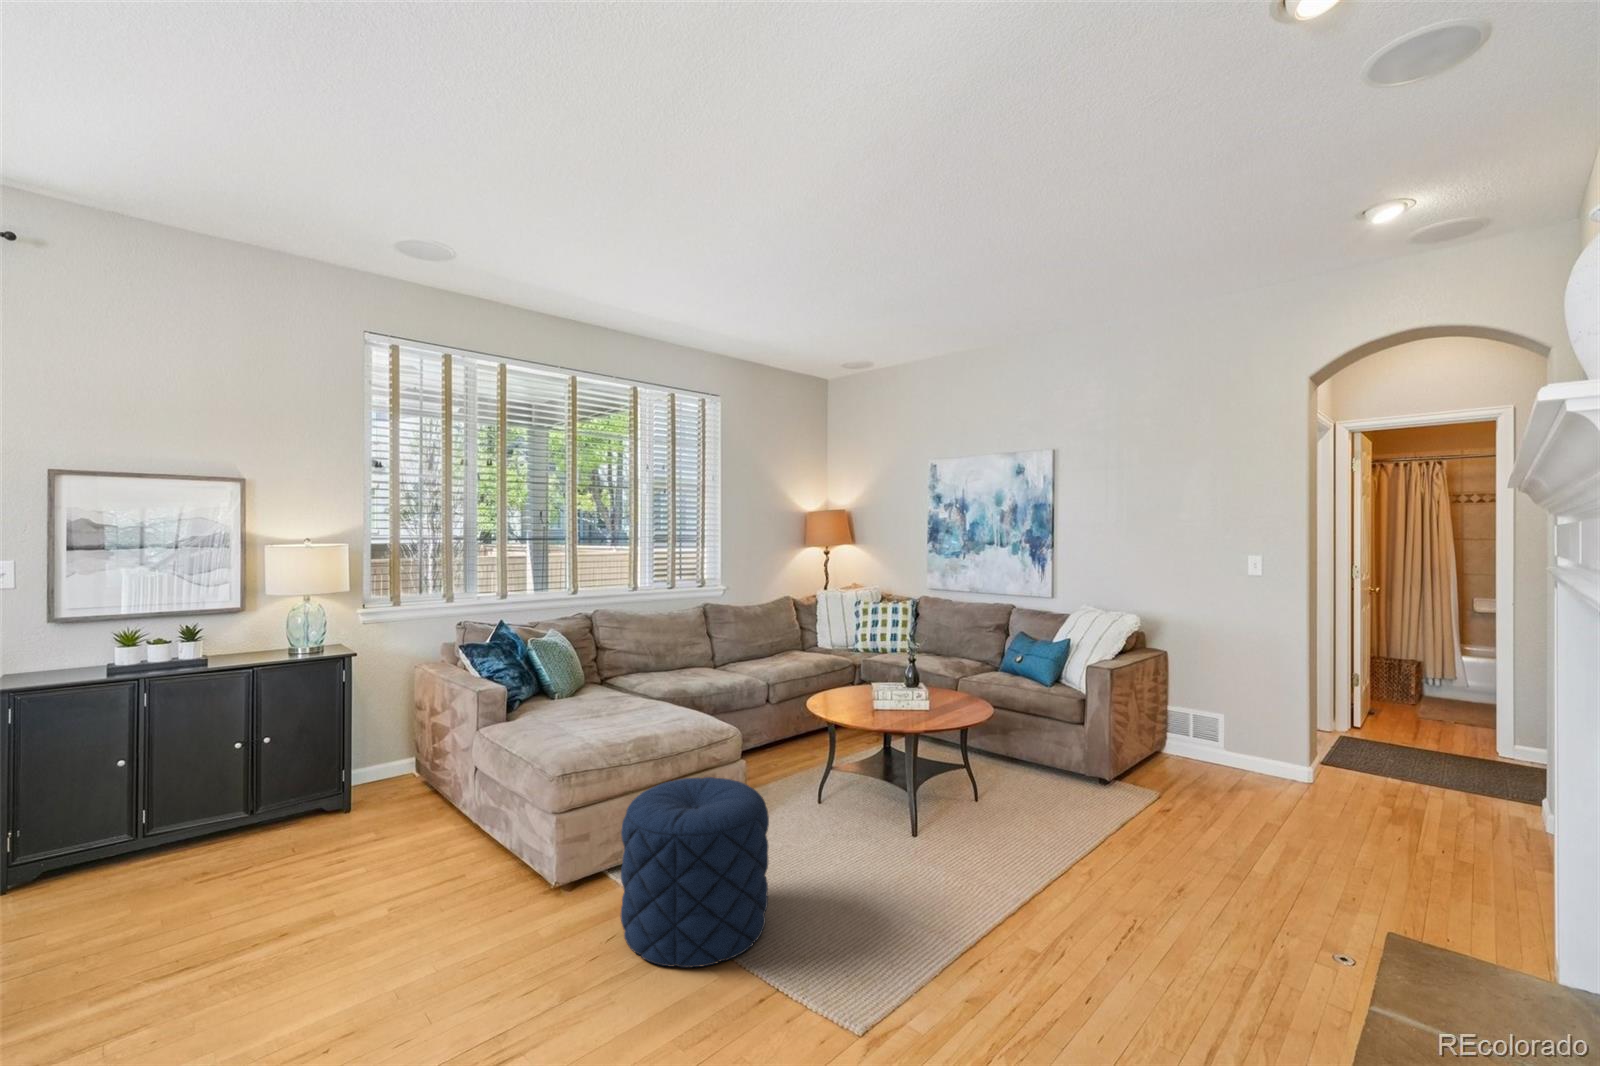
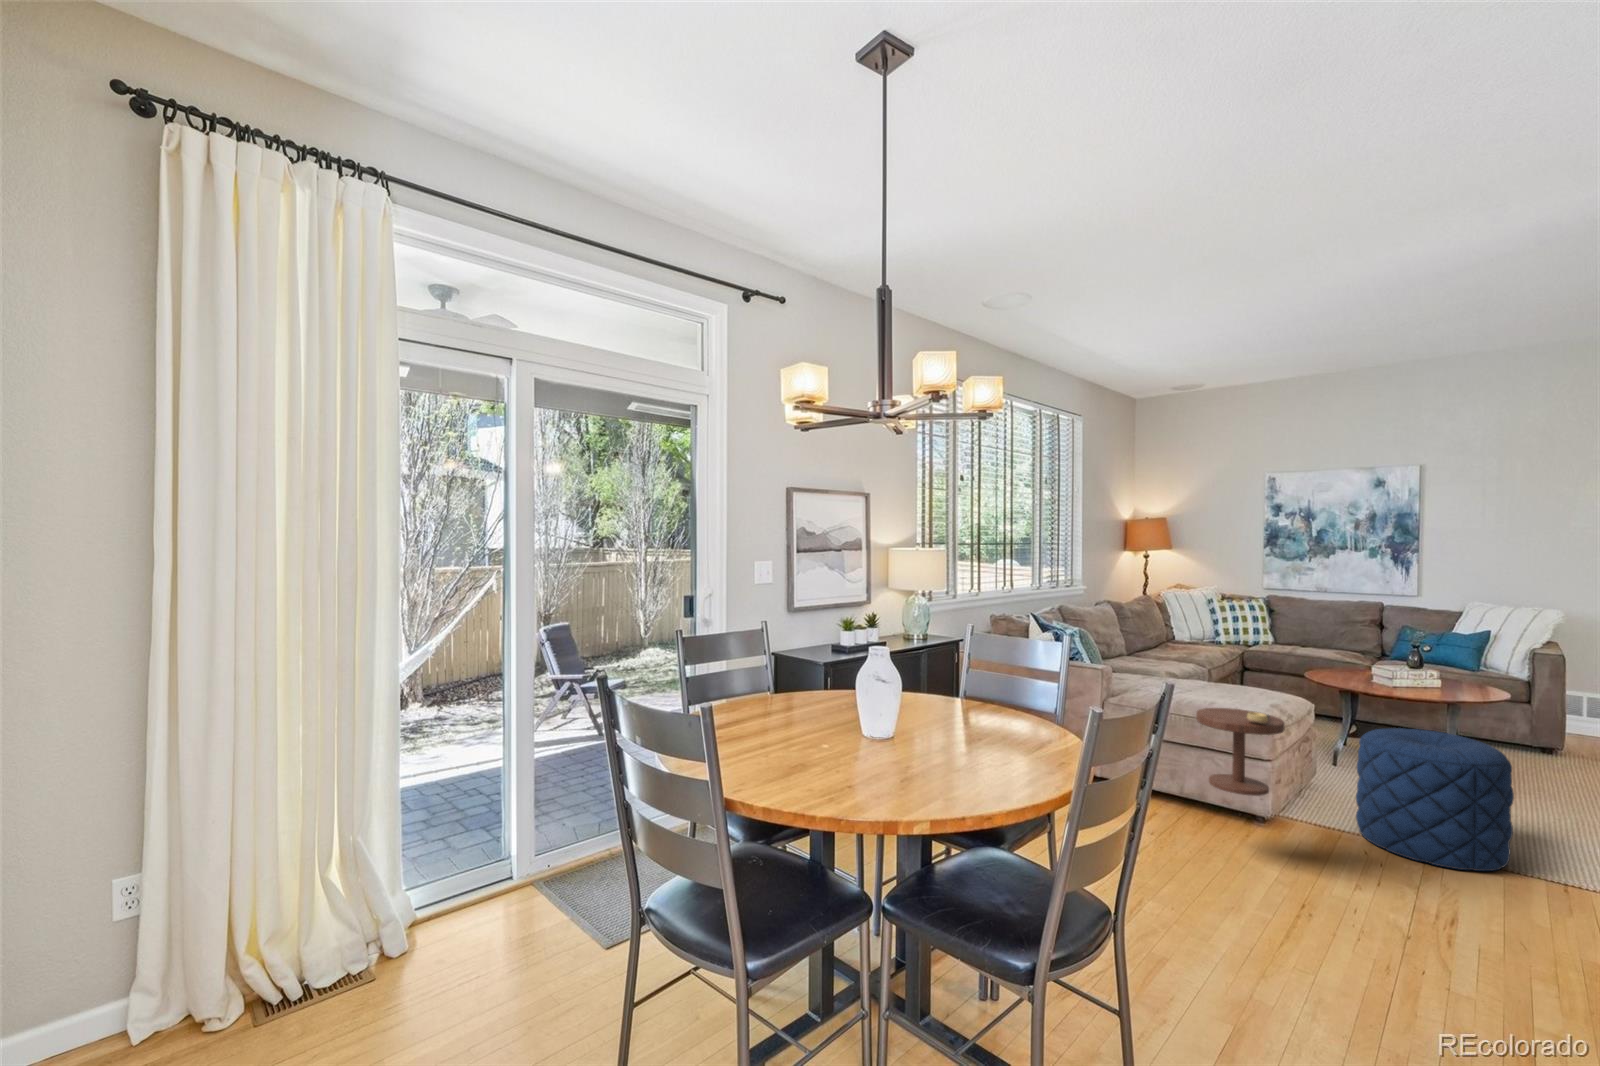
side table: none [365,760,475,951] -> present [1196,708,1285,796]

